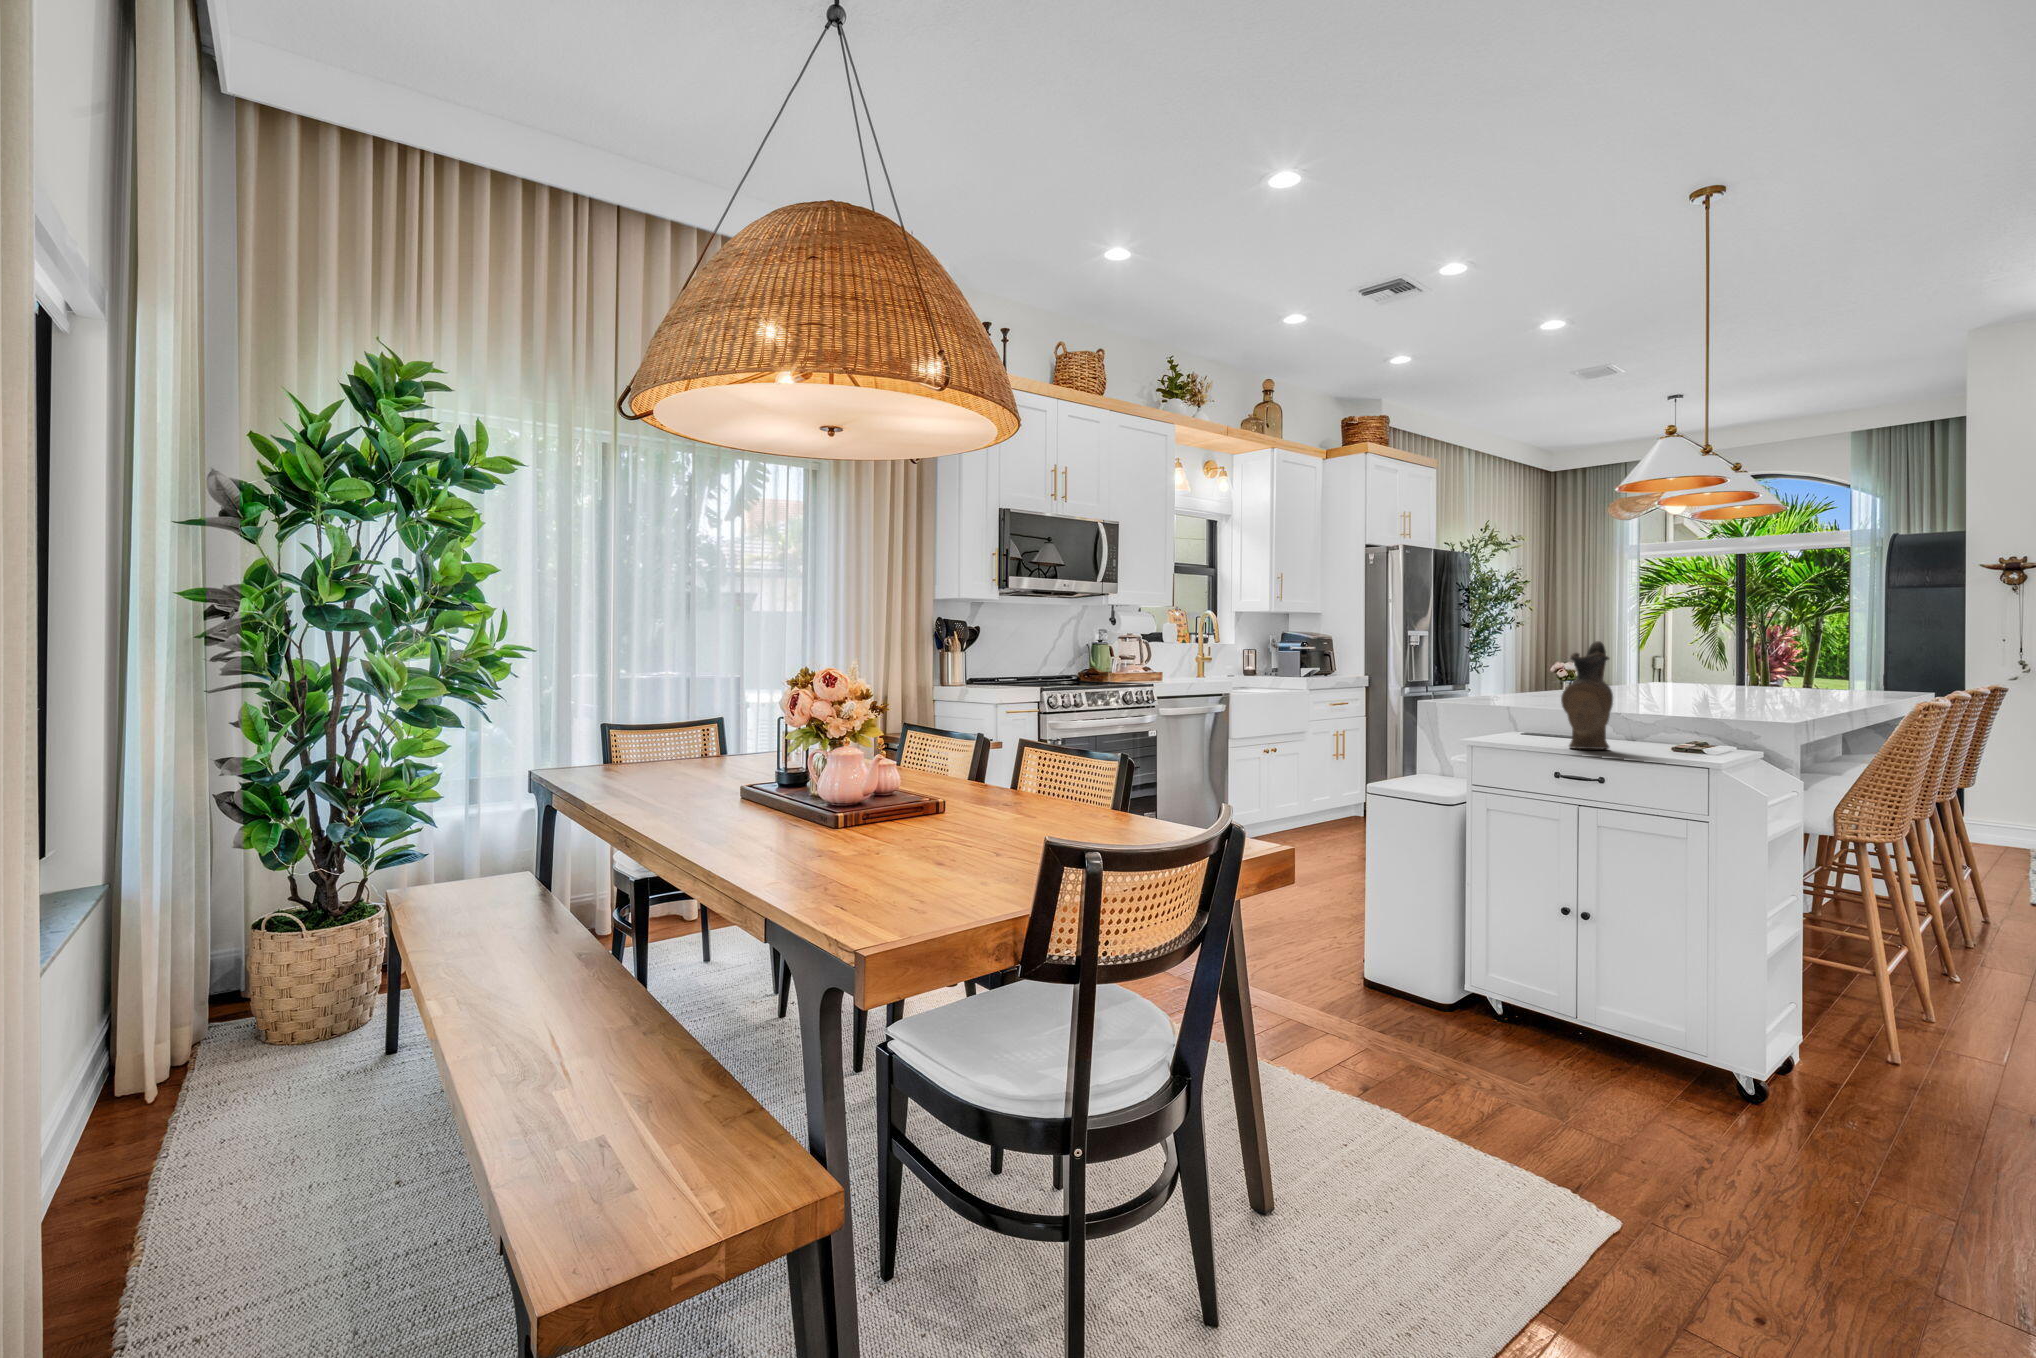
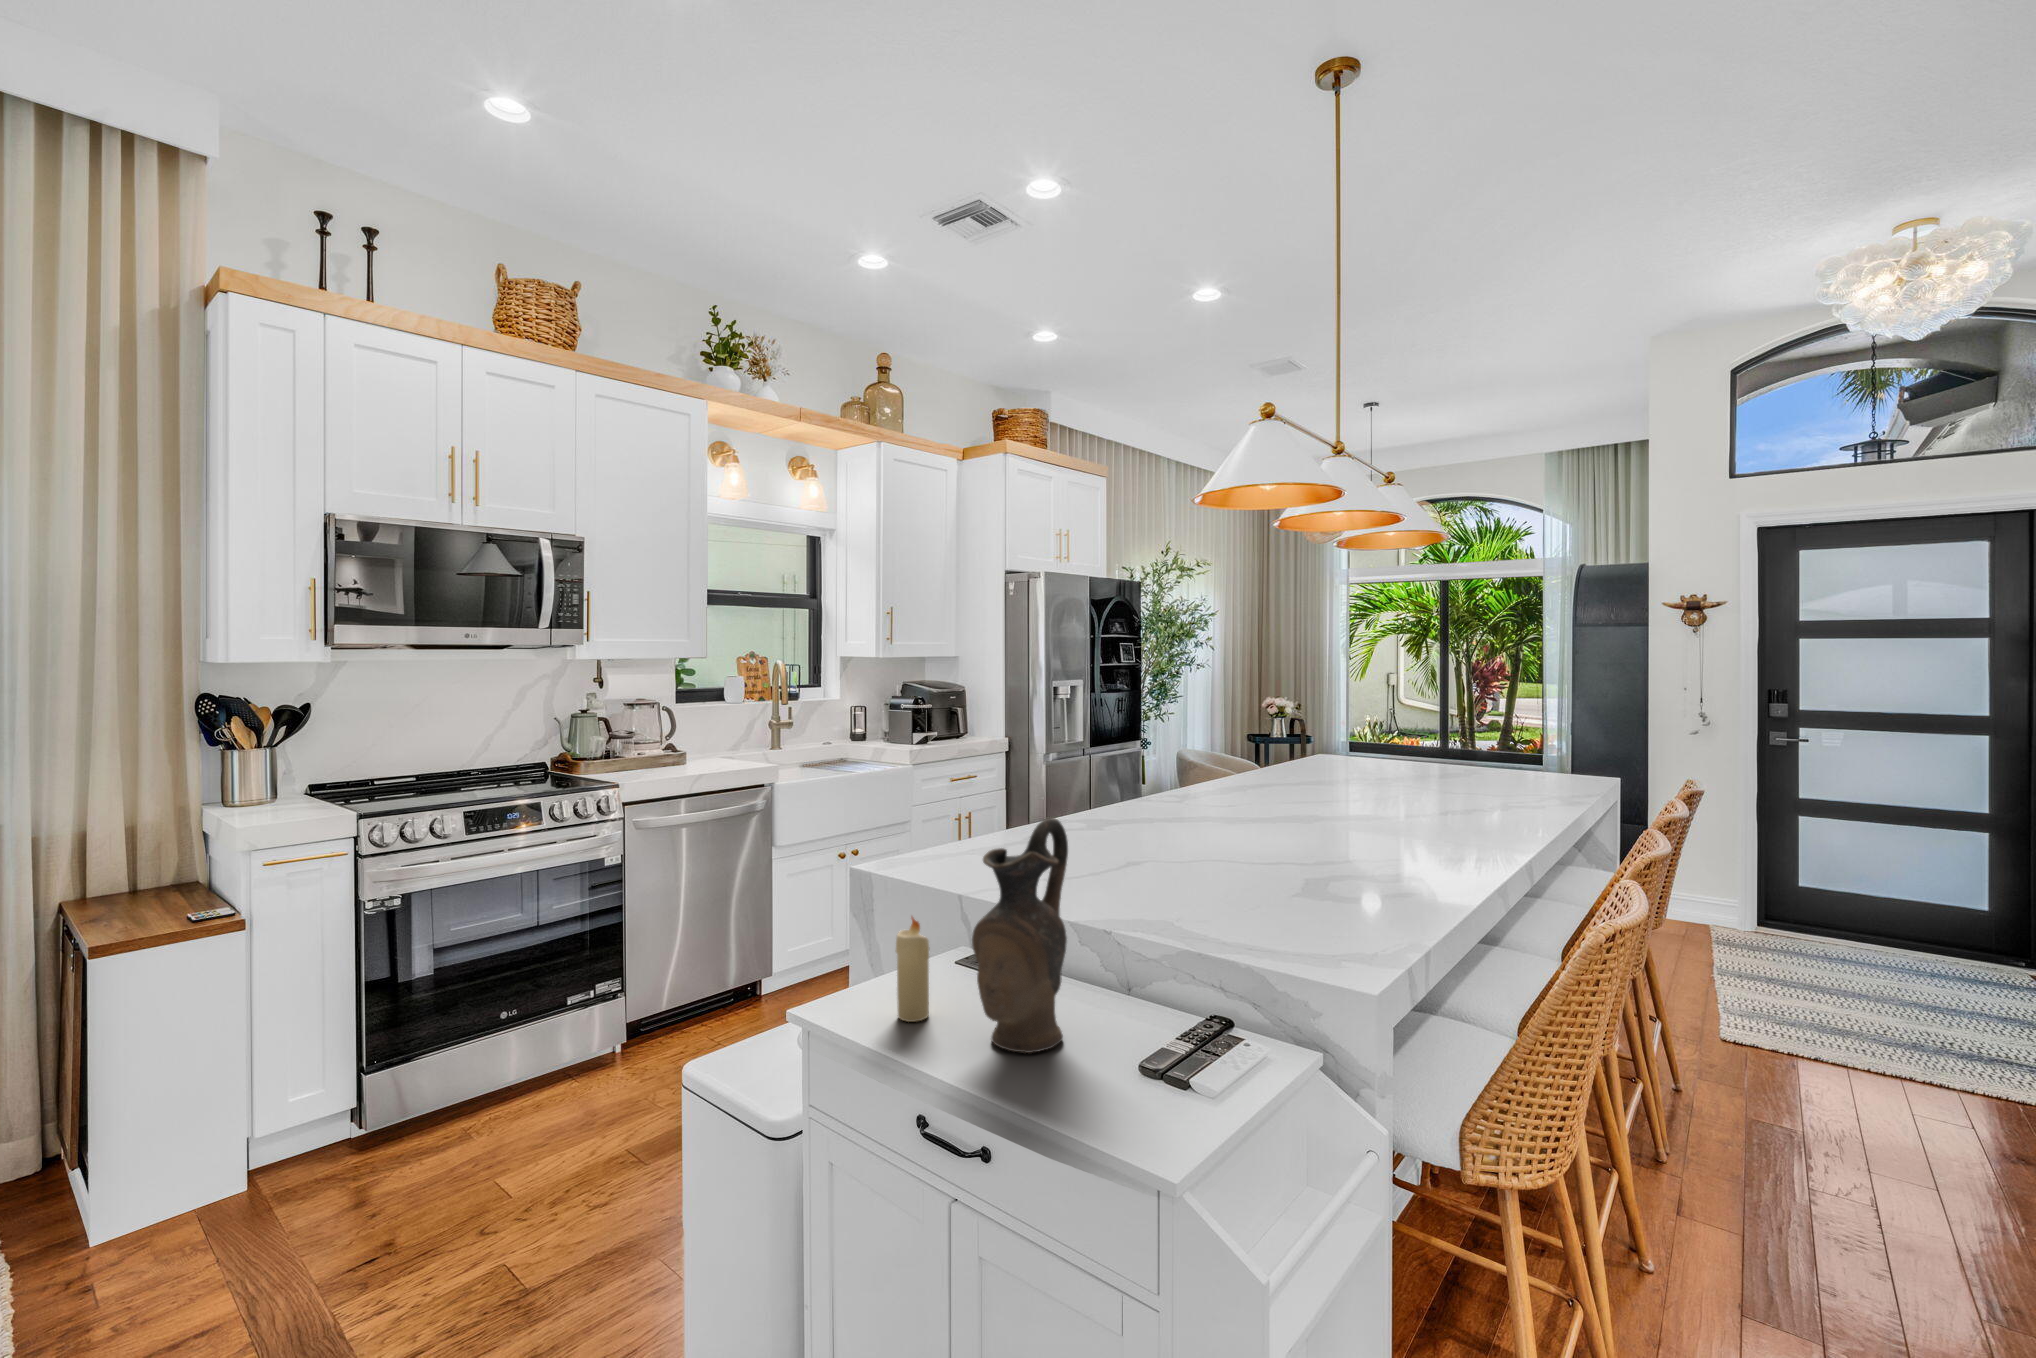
candle: none [1504,693,1524,745] -> present [896,917,929,1022]

